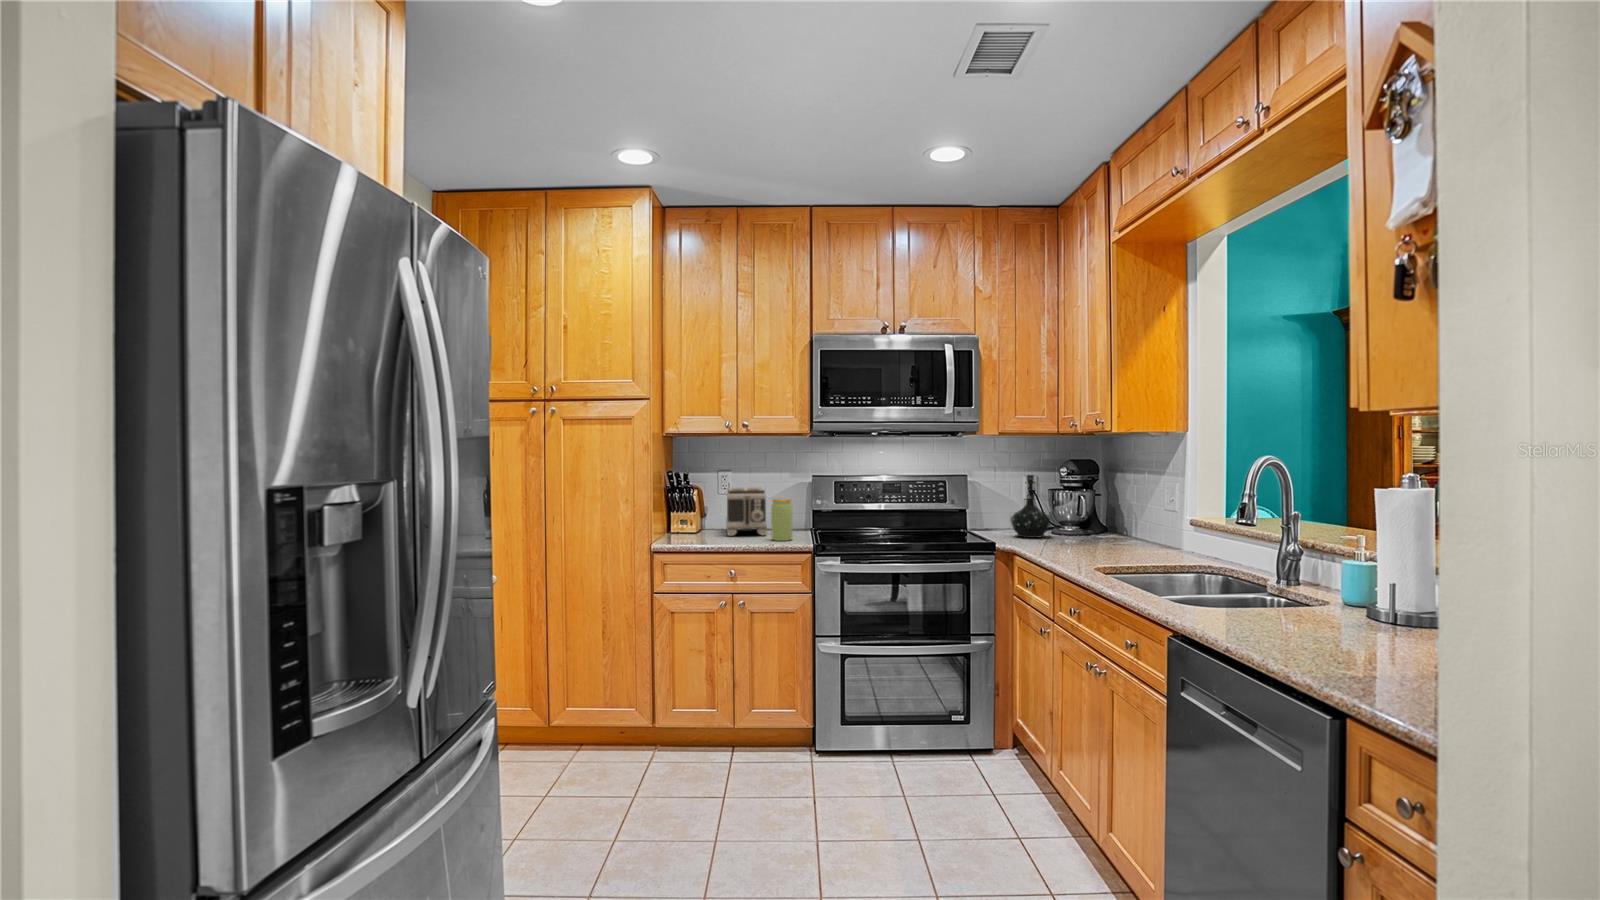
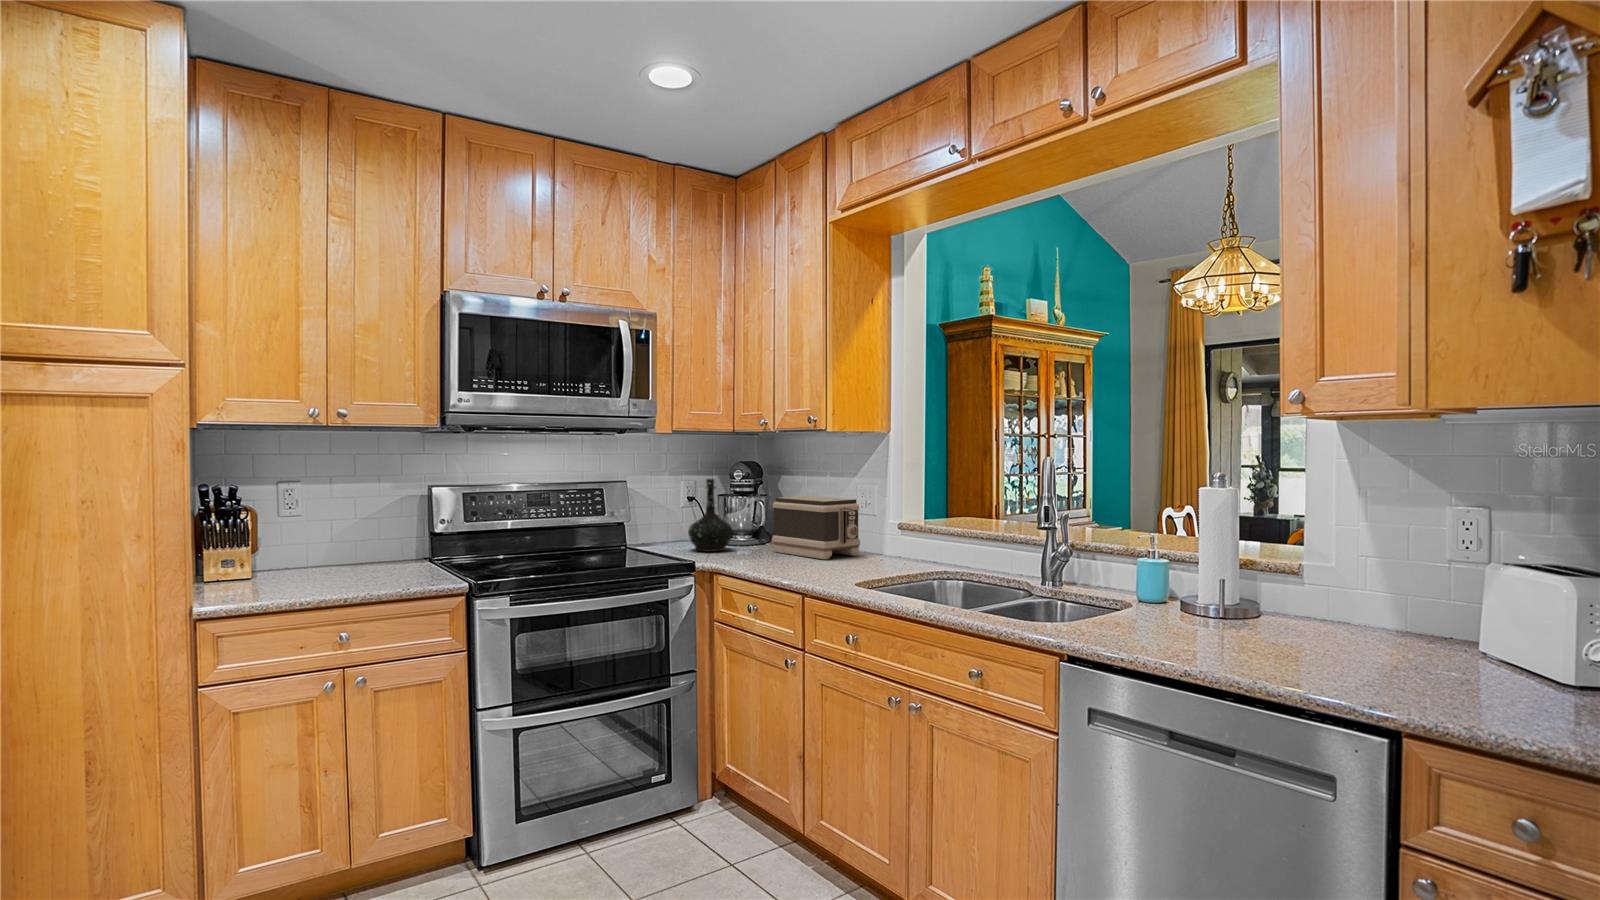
toaster: present [726,487,767,536] -> present [772,496,860,559]
jar: present [771,499,792,541] -> none [388,520,421,581]

